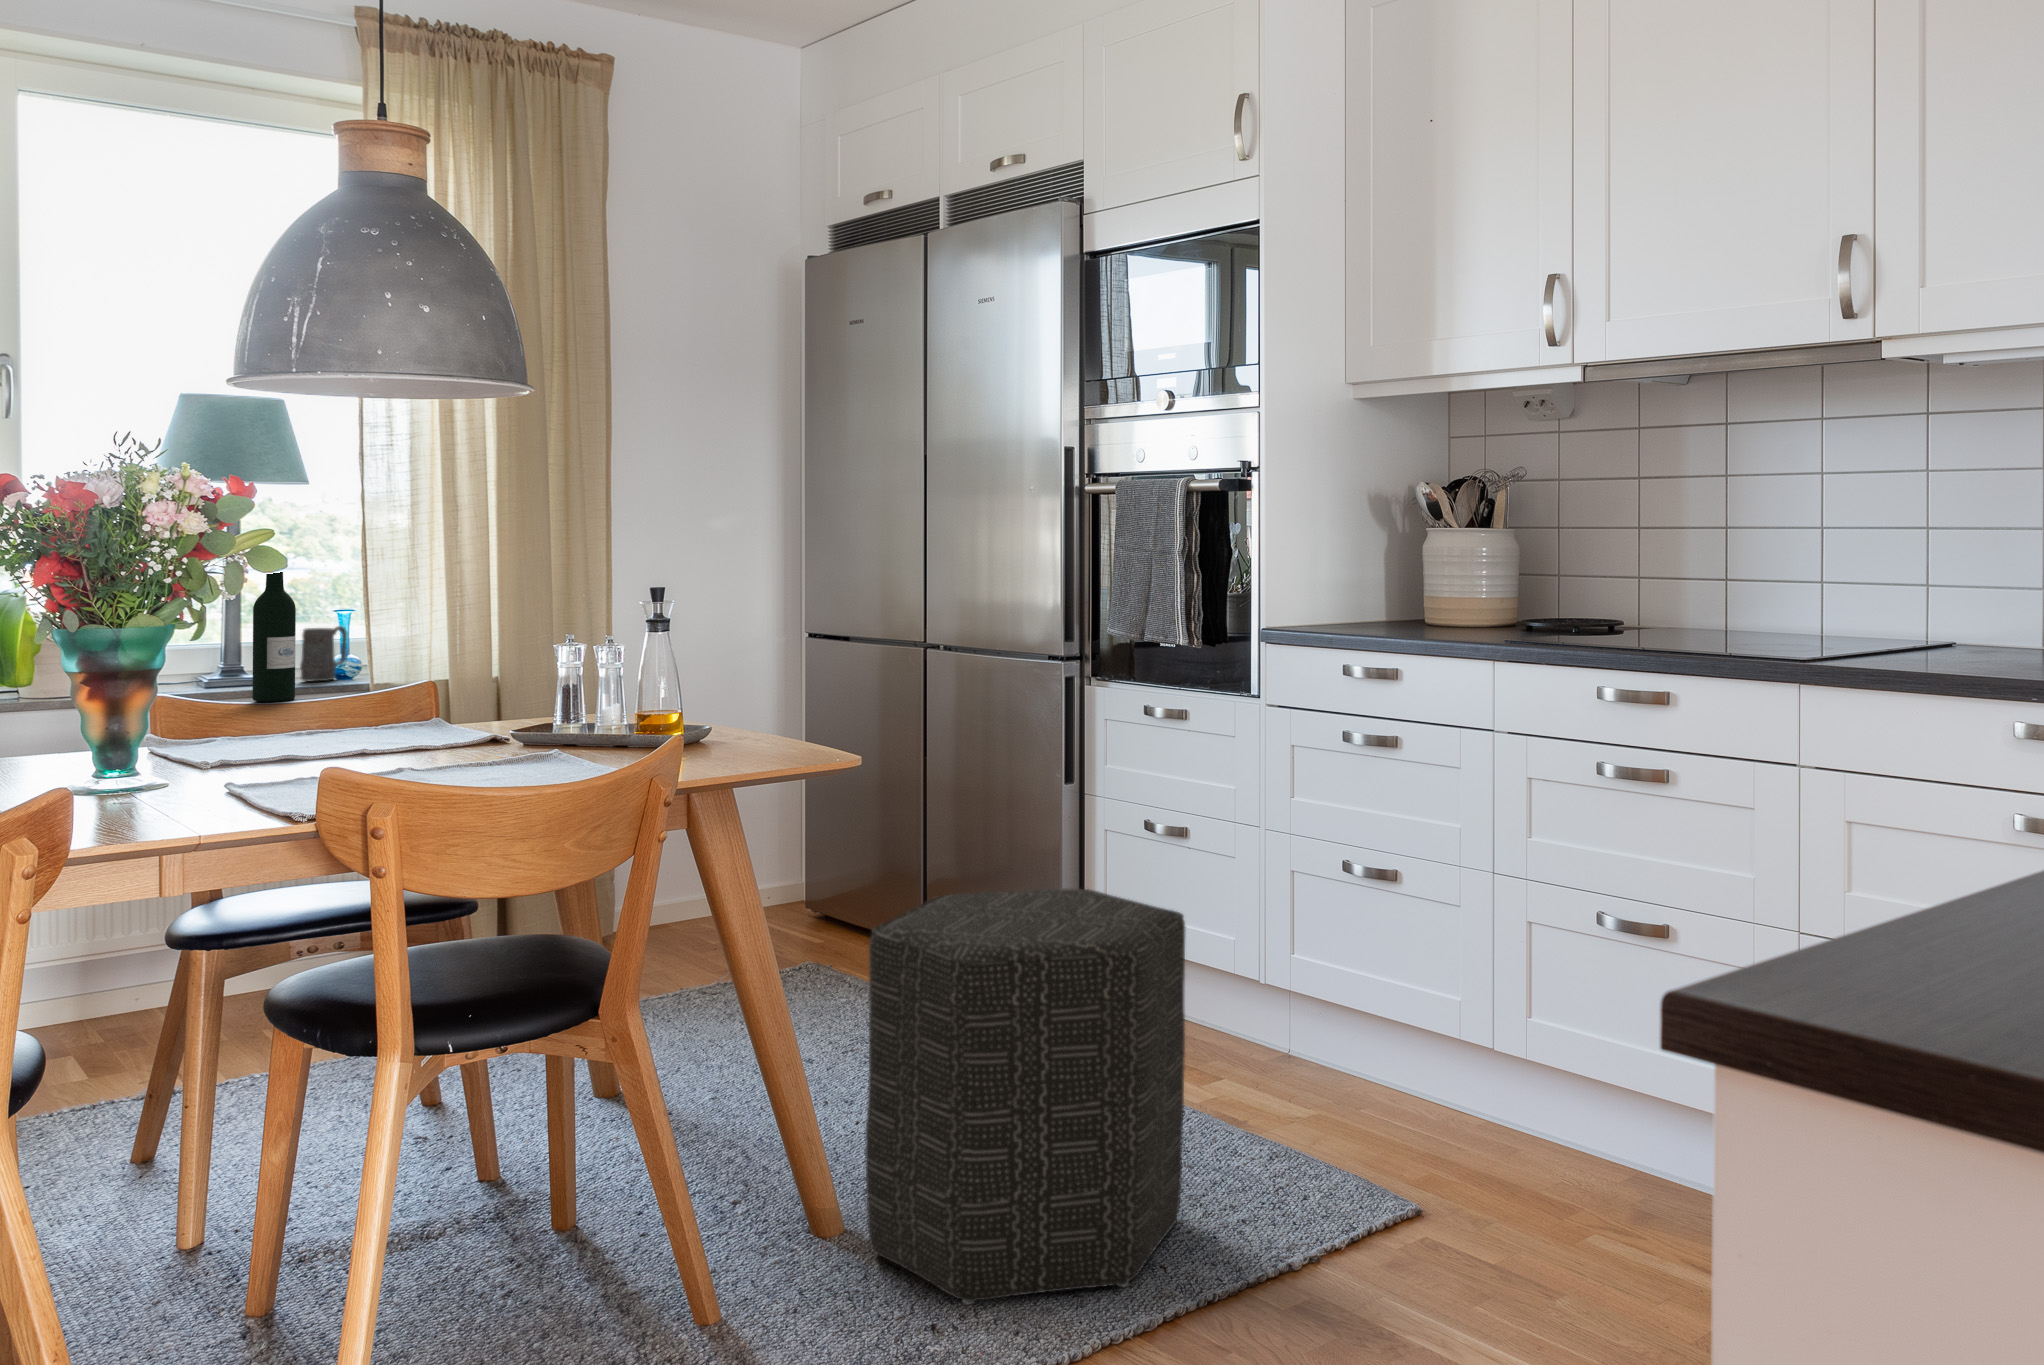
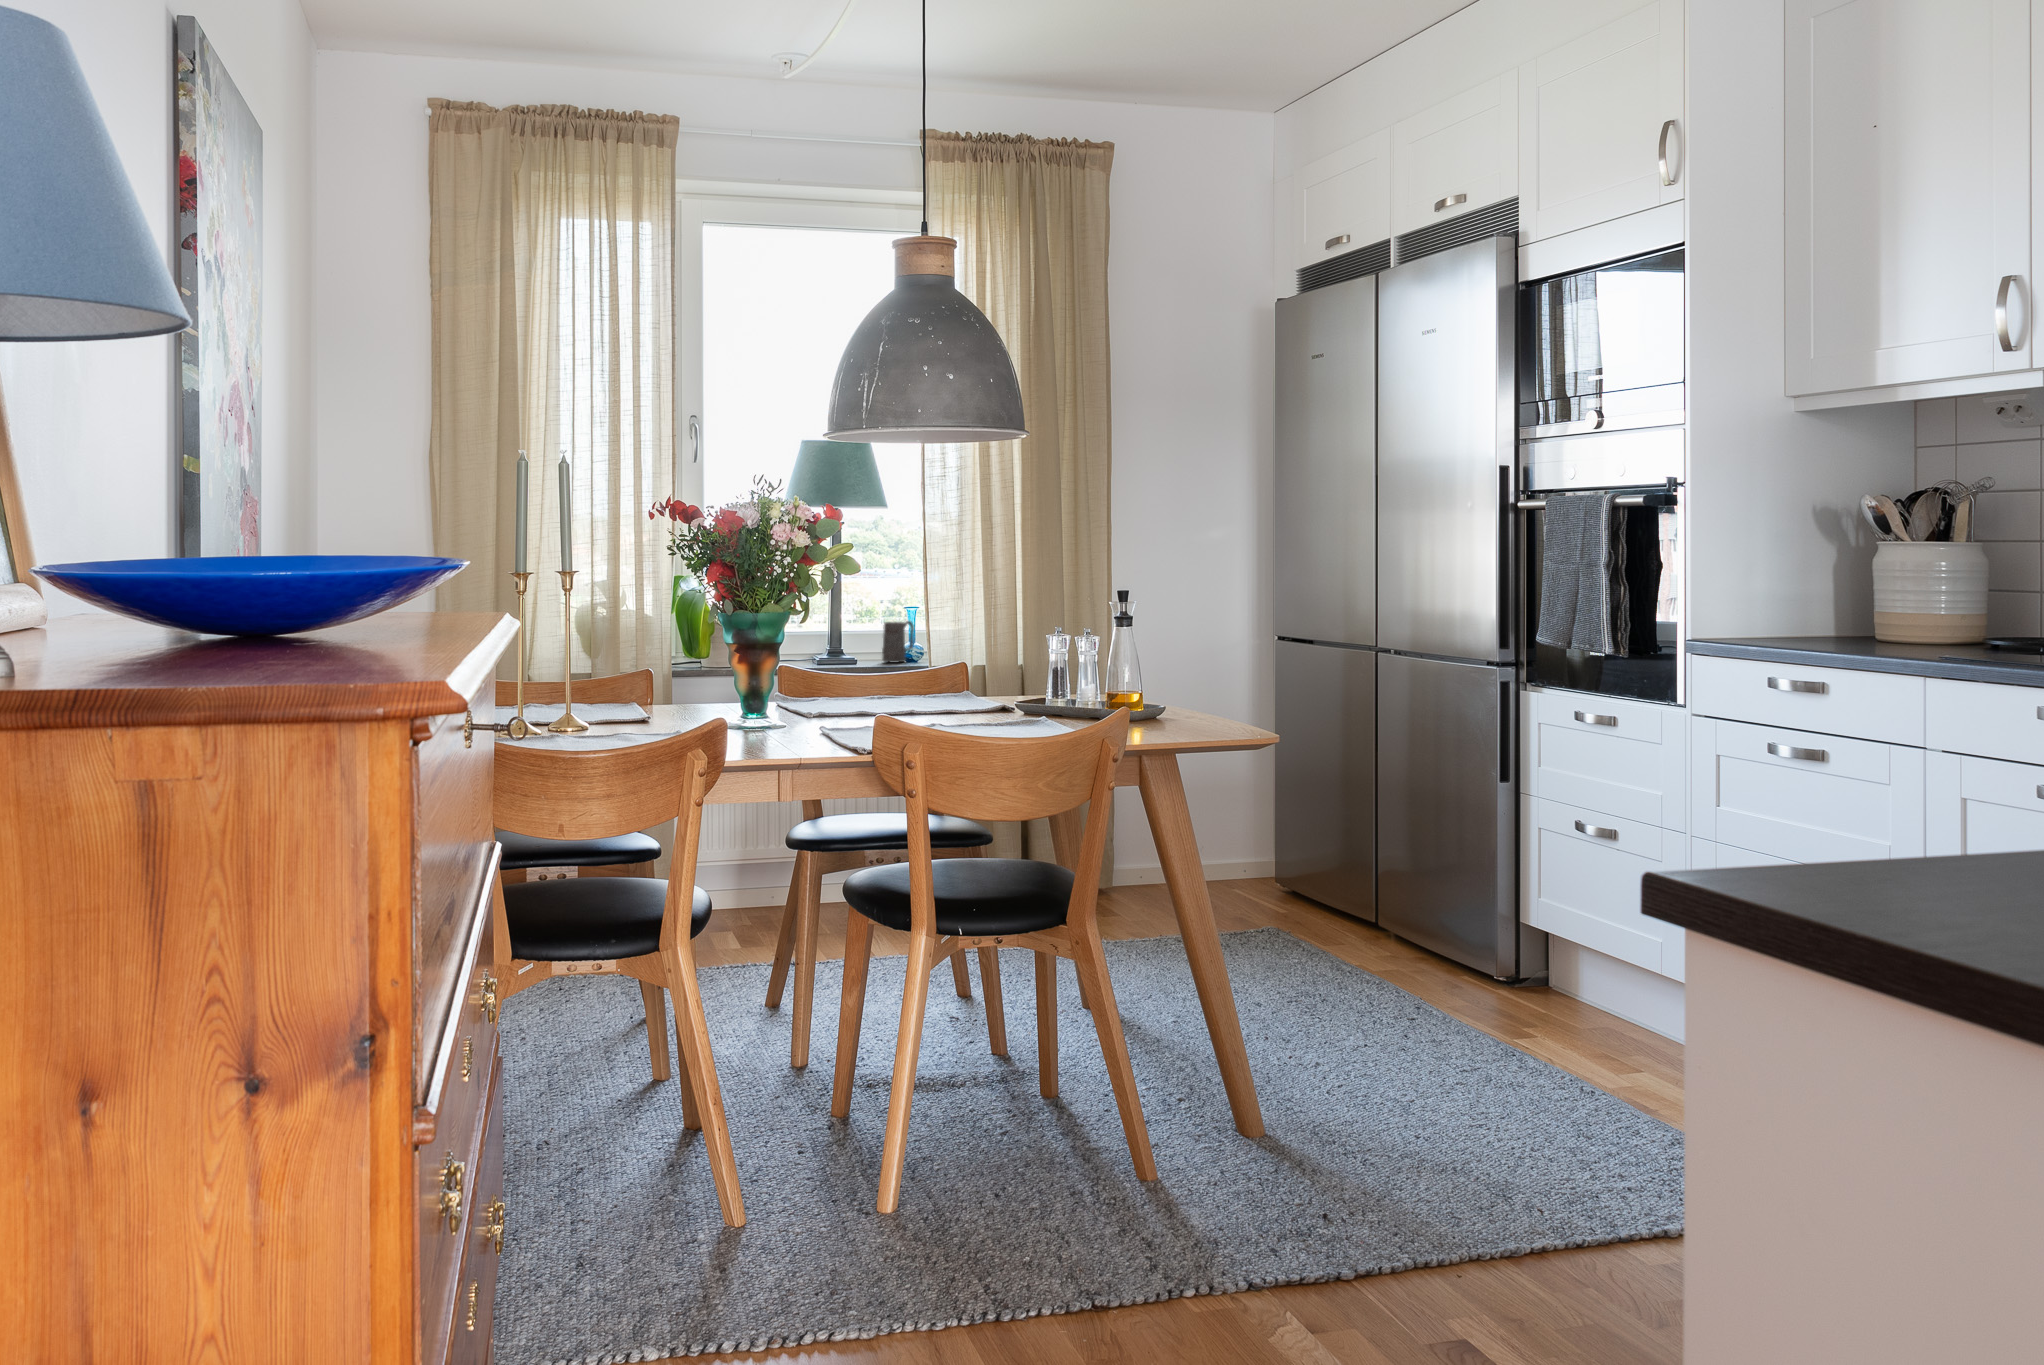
wine bottle: present [252,572,296,702] -> none [849,564,877,675]
ottoman: present [865,889,1185,1305] -> none [1282,860,1574,1225]

